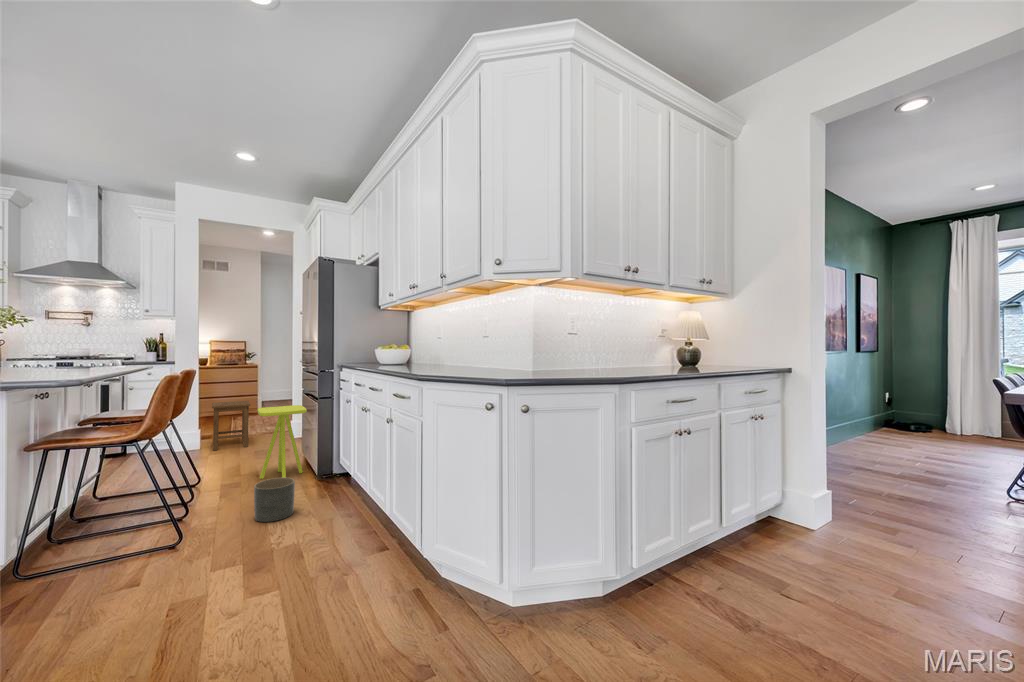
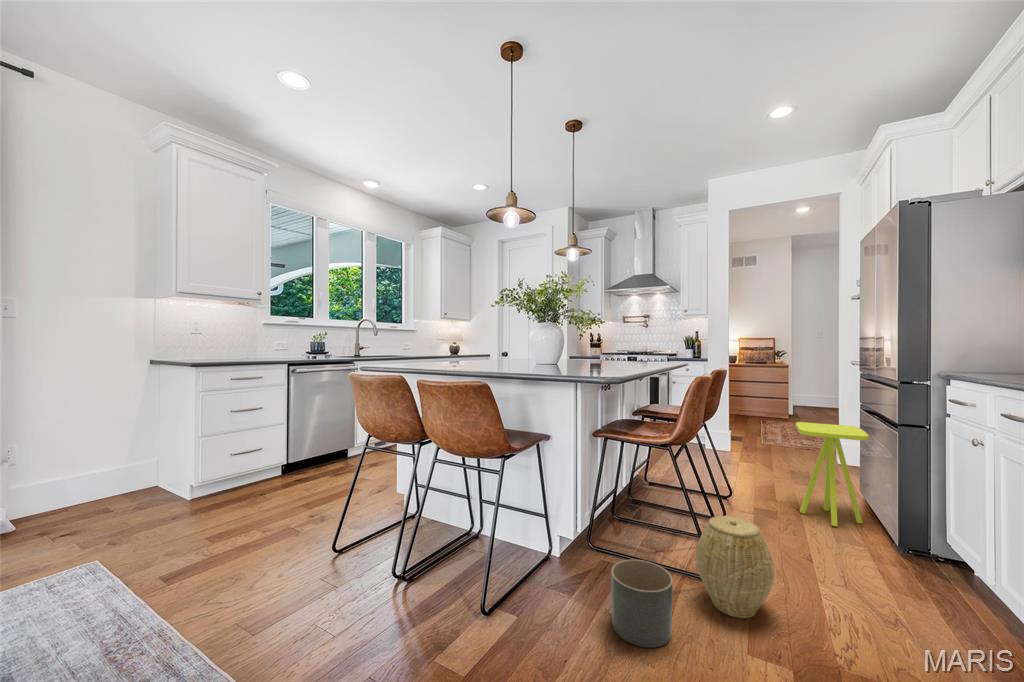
stool: present [212,401,250,451] -> none [742,405,784,462]
planter: present [254,478,295,522] -> present [611,560,673,648]
woven basket: none [163,487,234,567] -> present [696,516,774,618]

